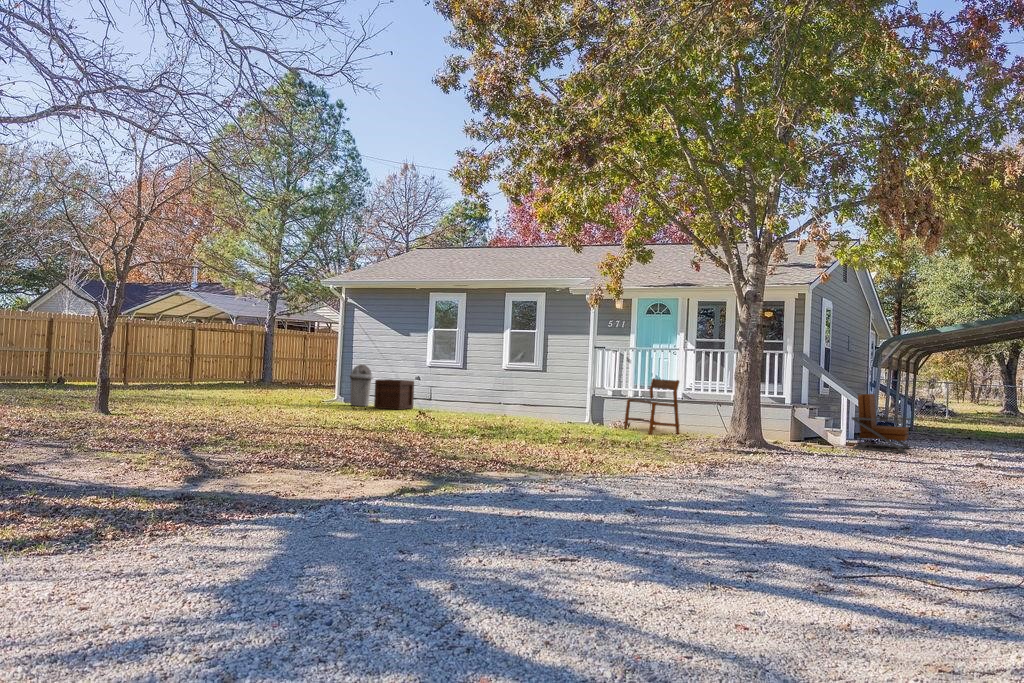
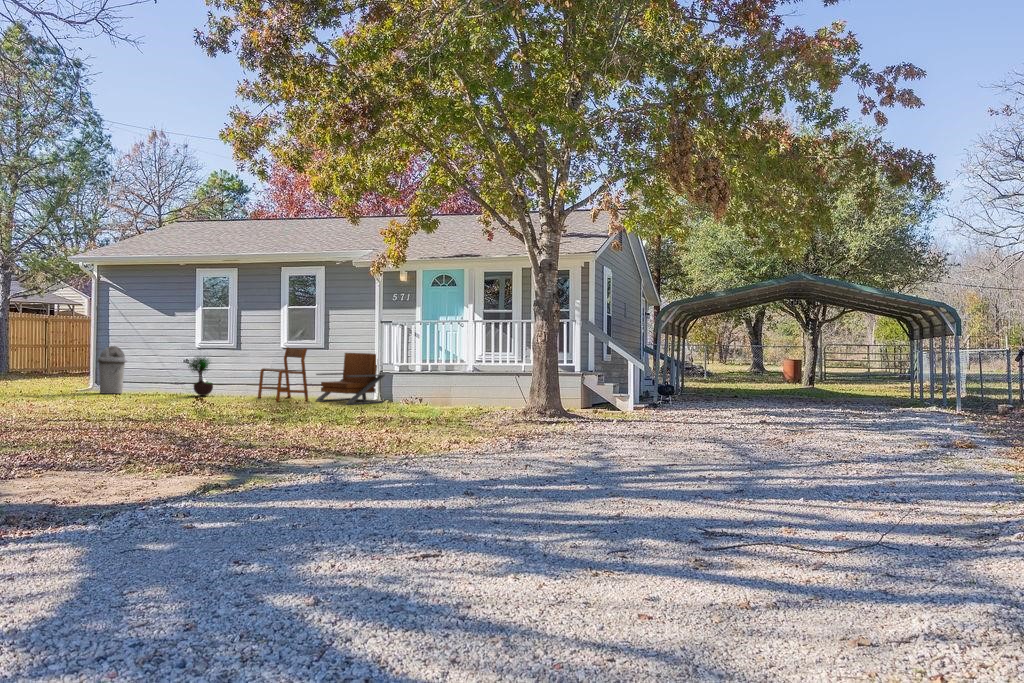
potted tree: none [420,373,443,411] -> present [189,357,213,396]
bench: present [624,378,679,434] -> present [258,348,308,401]
wooden crate: present [374,379,414,410] -> none [130,362,178,396]
lounge chair: present [852,394,911,453] -> present [316,353,385,405]

